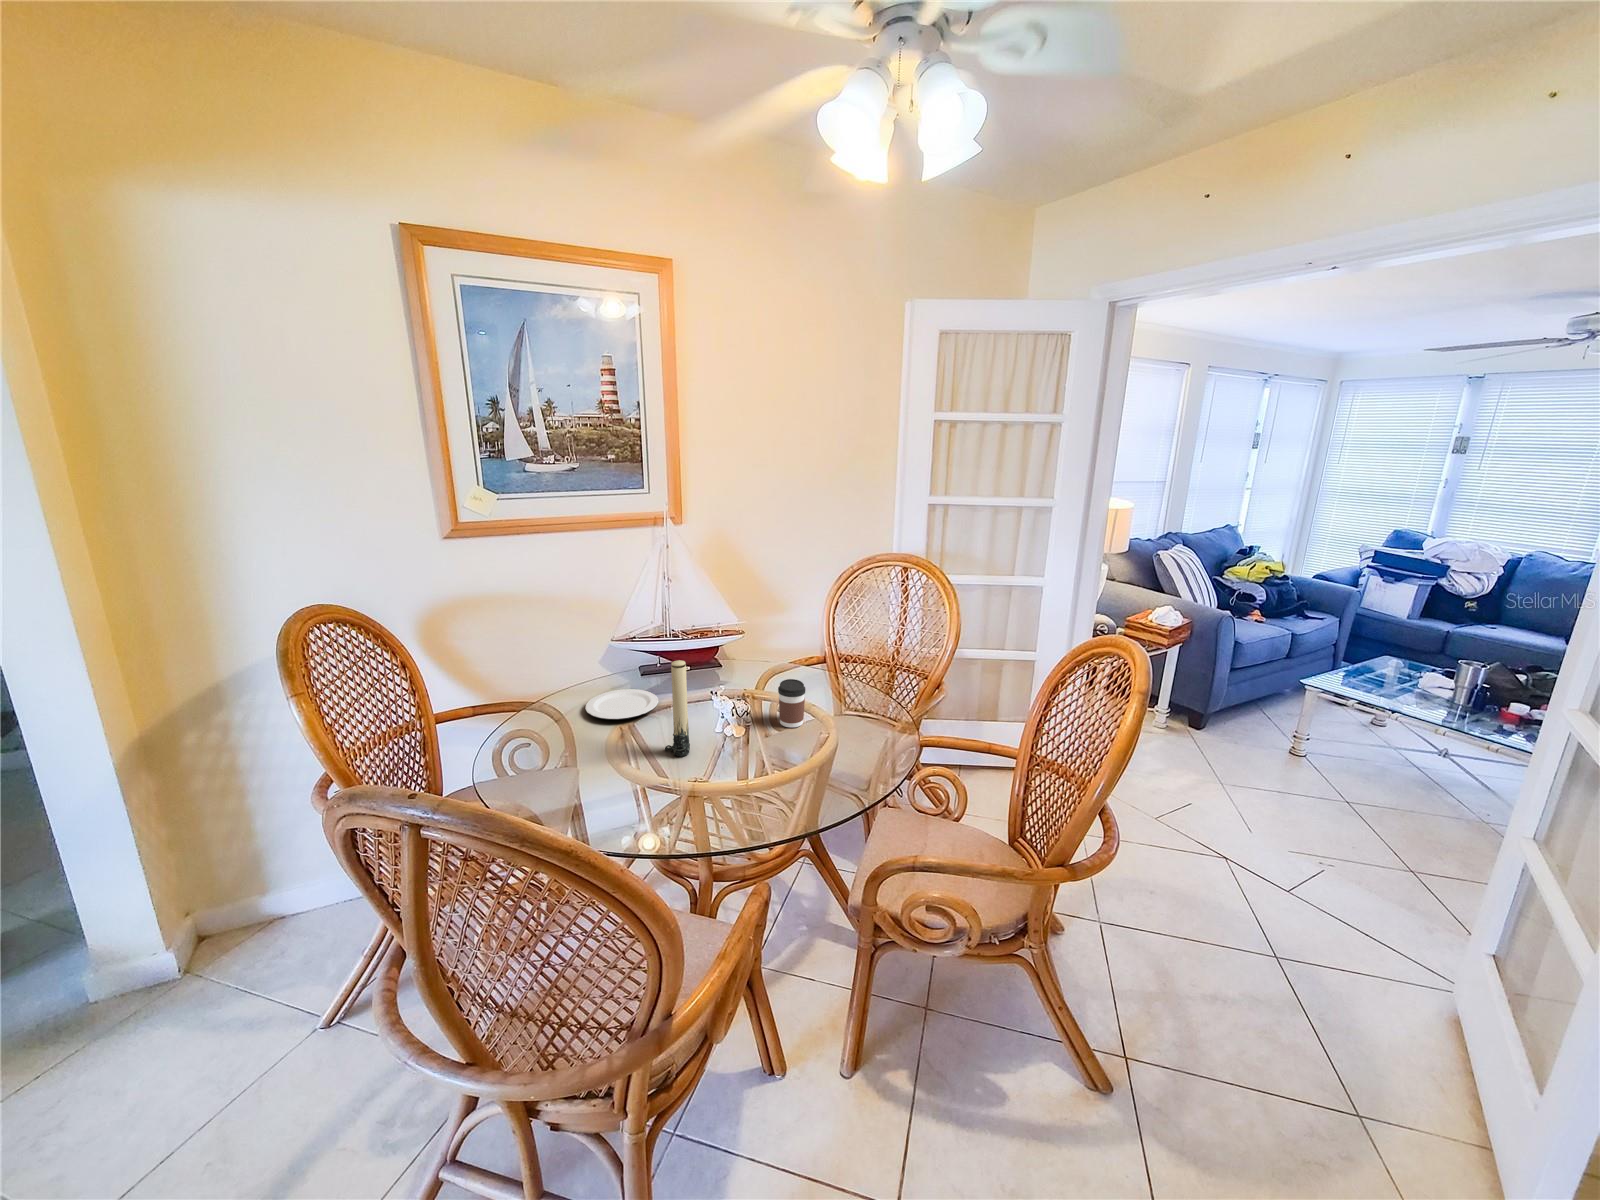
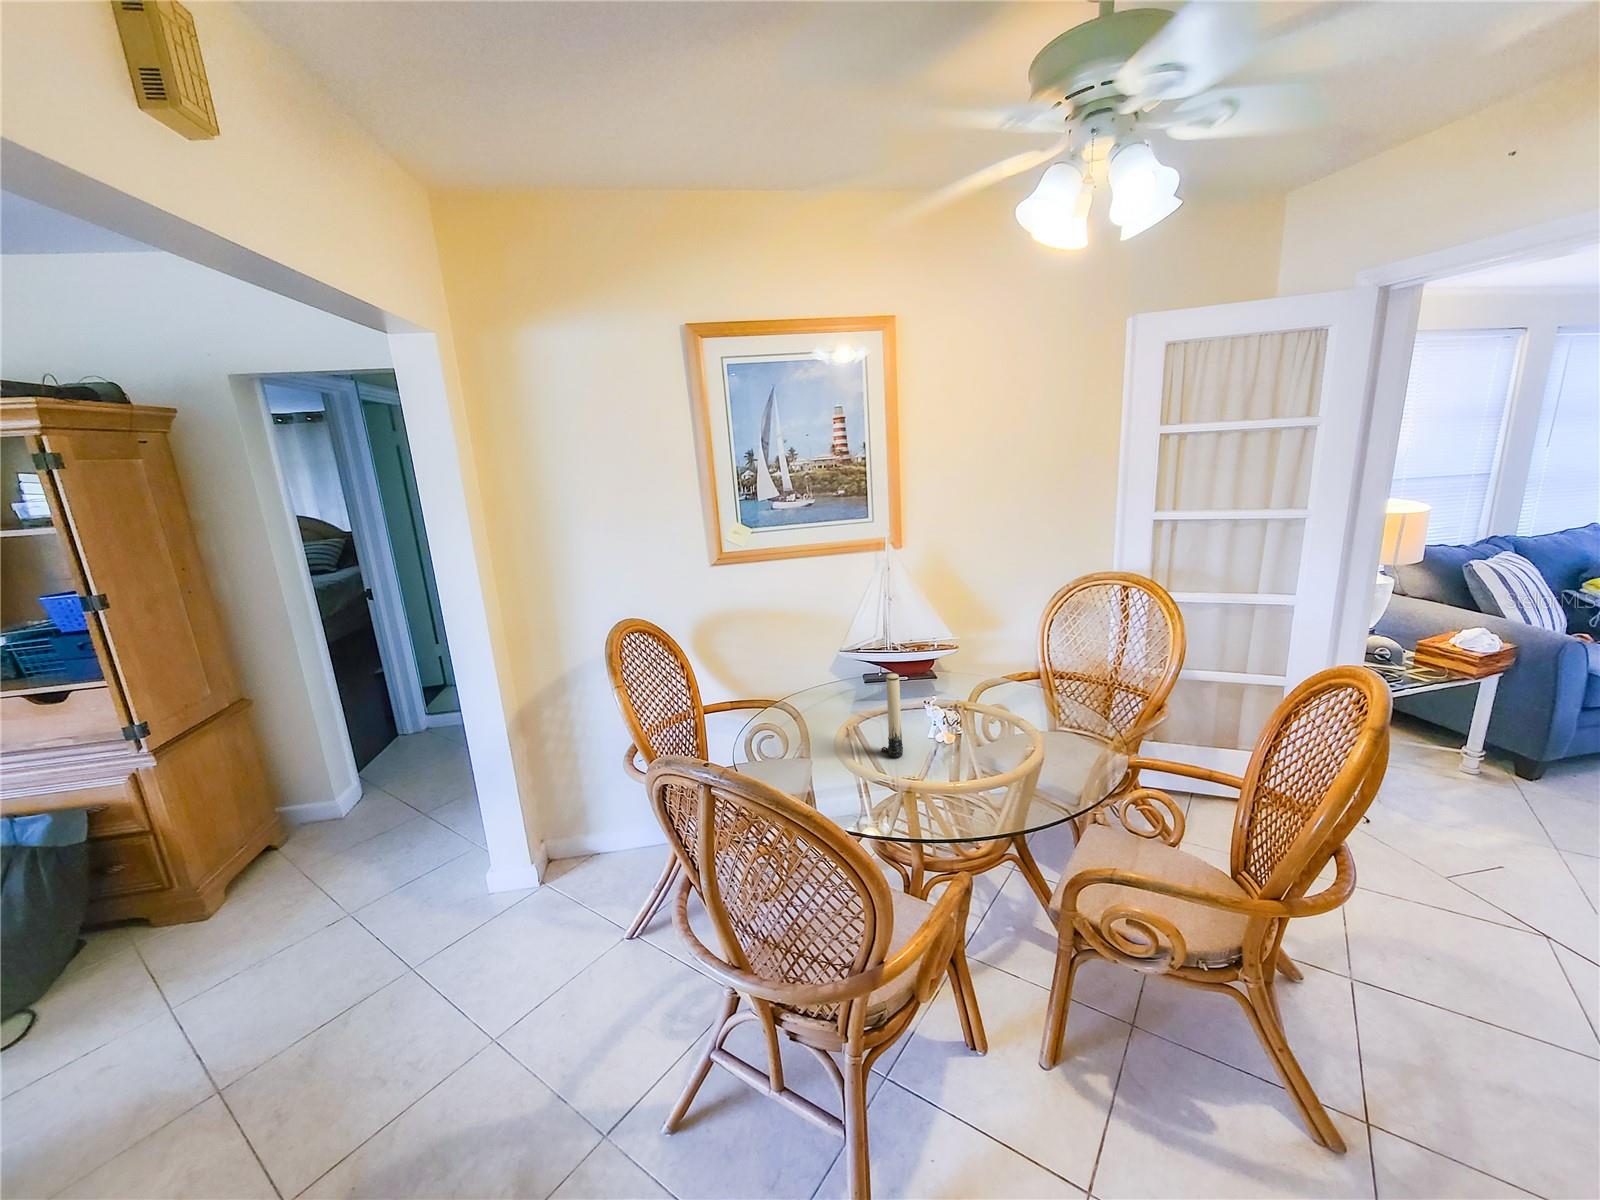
coffee cup: present [778,679,805,727] -> none [986,694,1013,740]
plate: present [585,689,658,720] -> none [815,694,876,721]

